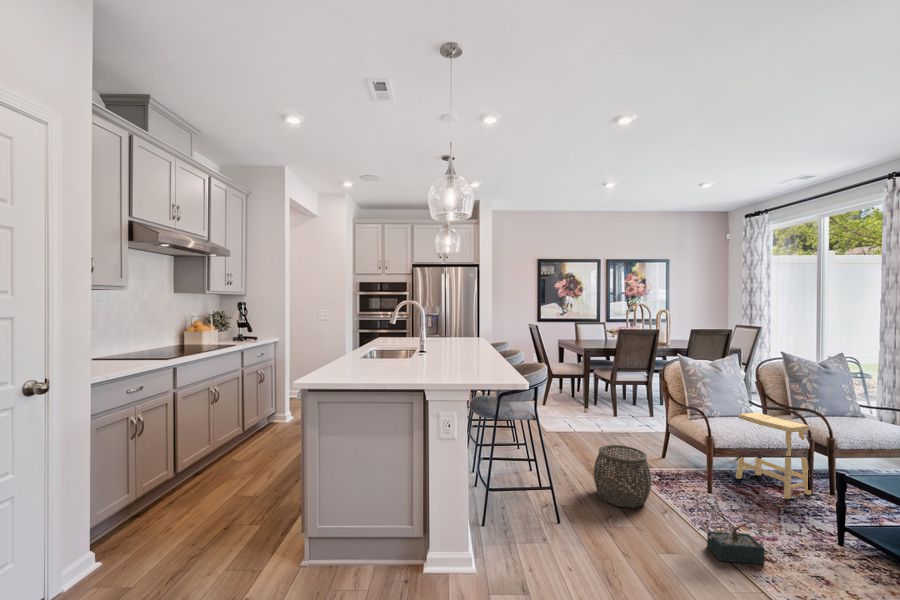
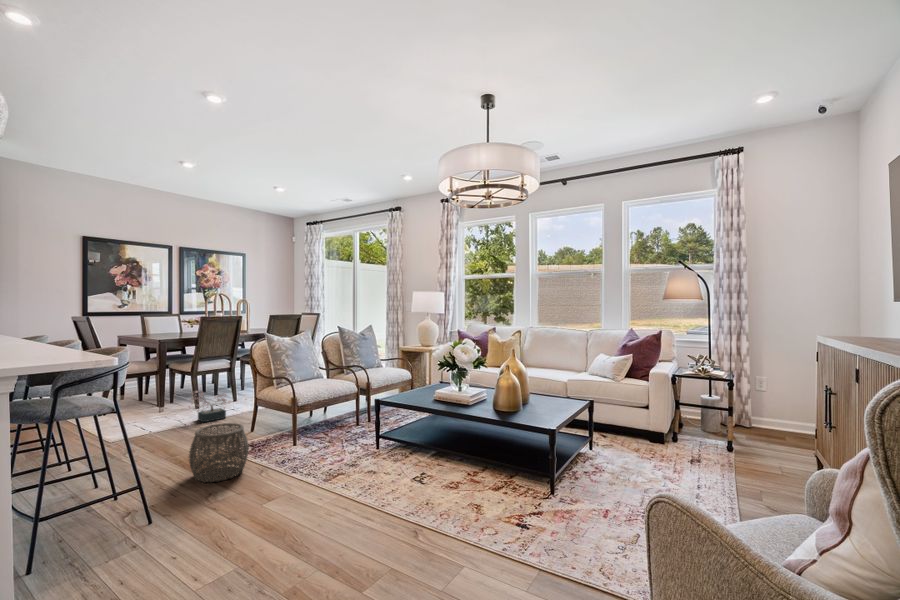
footstool: present [736,412,811,499] -> none [311,374,359,433]
decorative plant: present [693,491,771,564] -> present [191,391,230,422]

